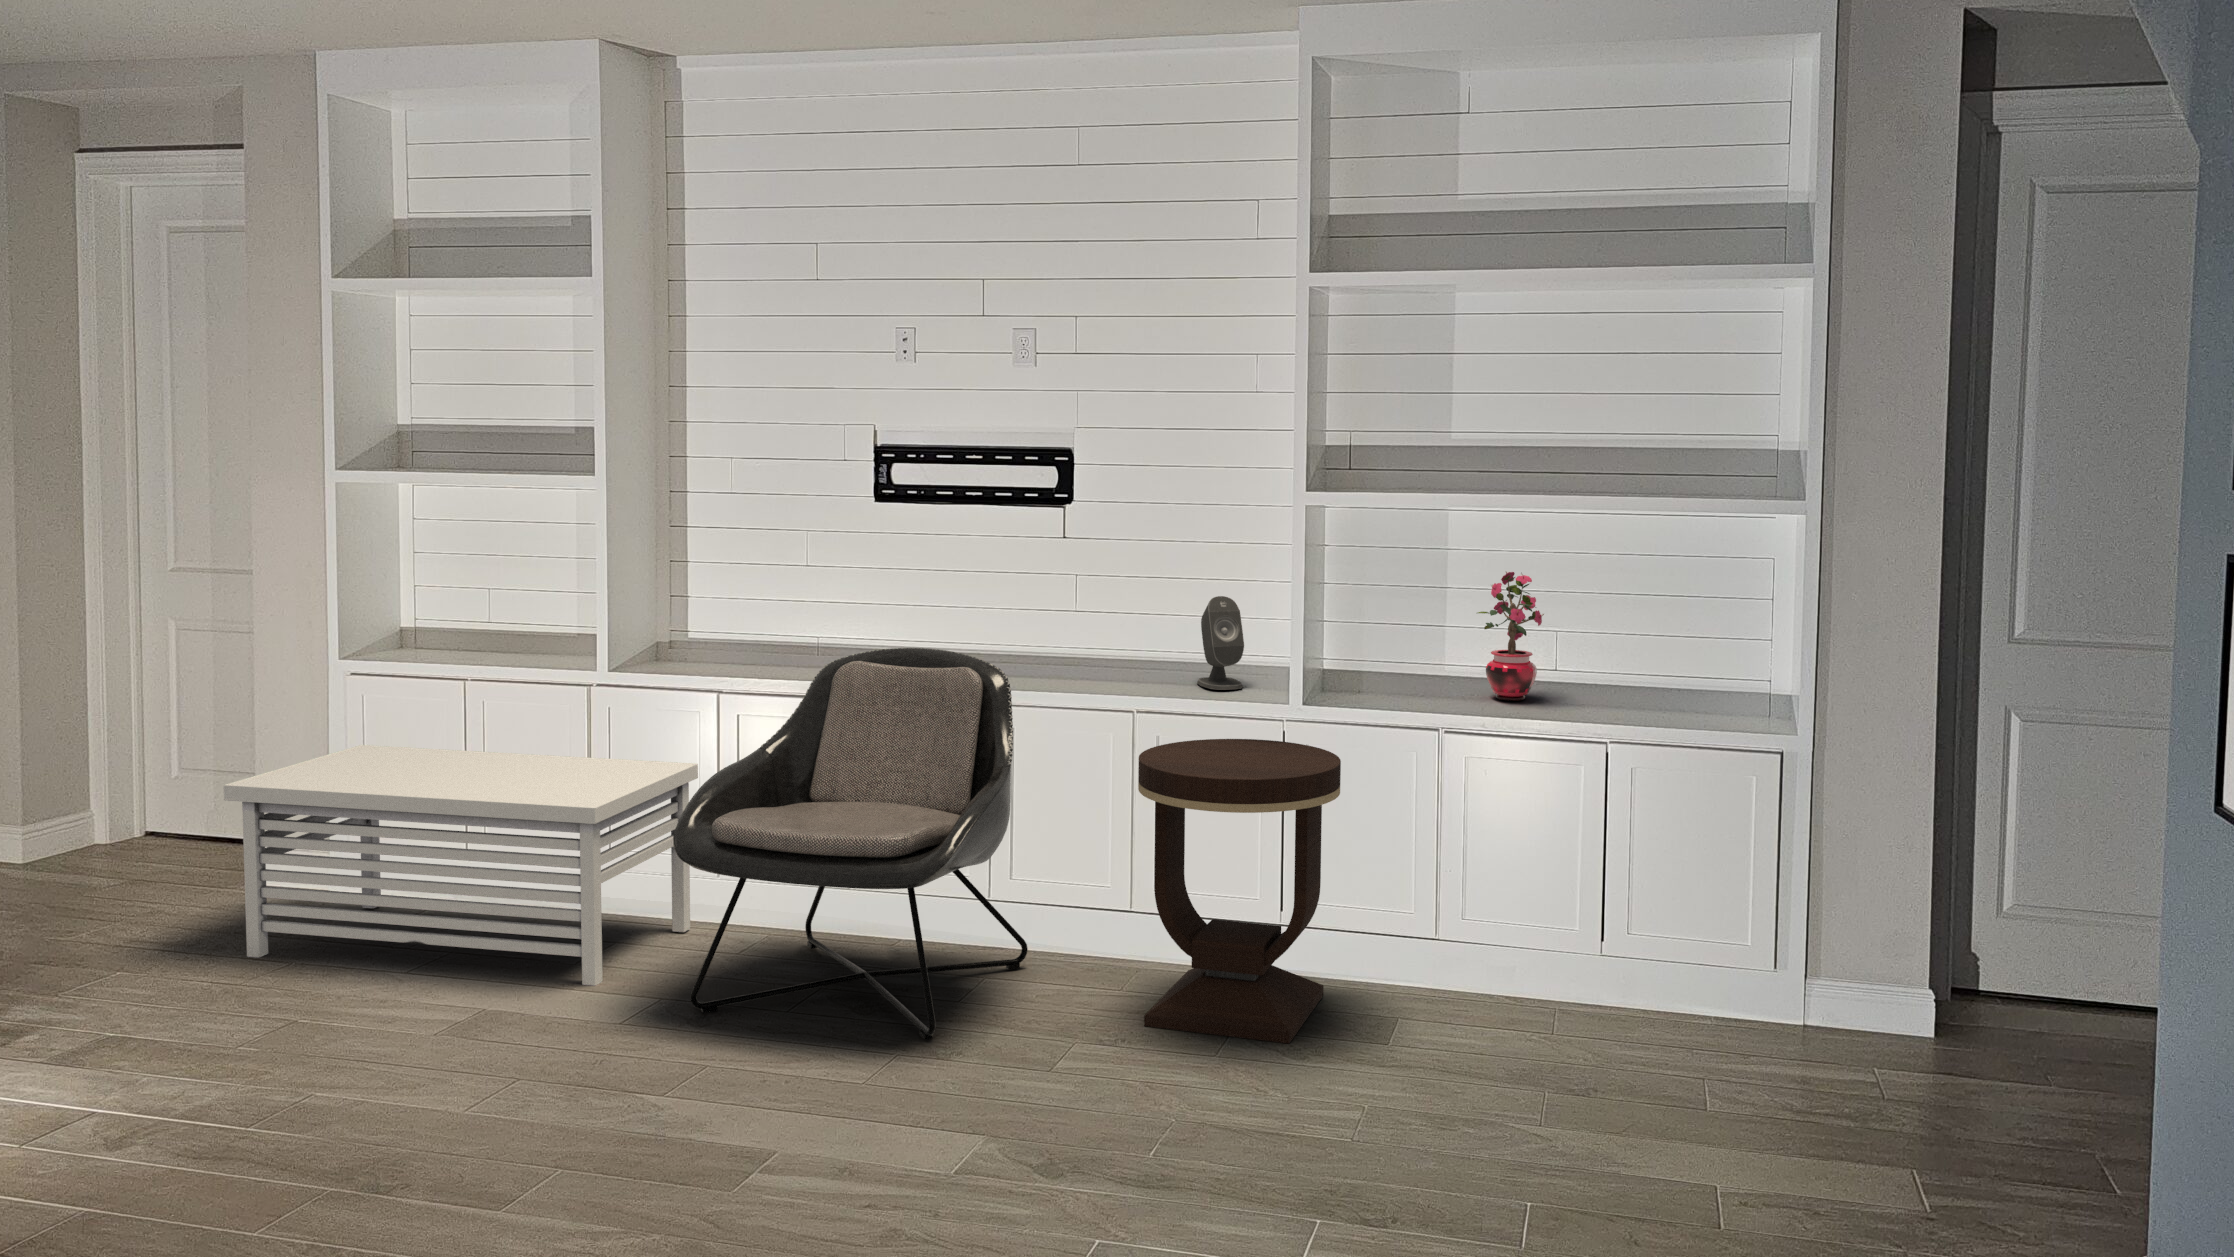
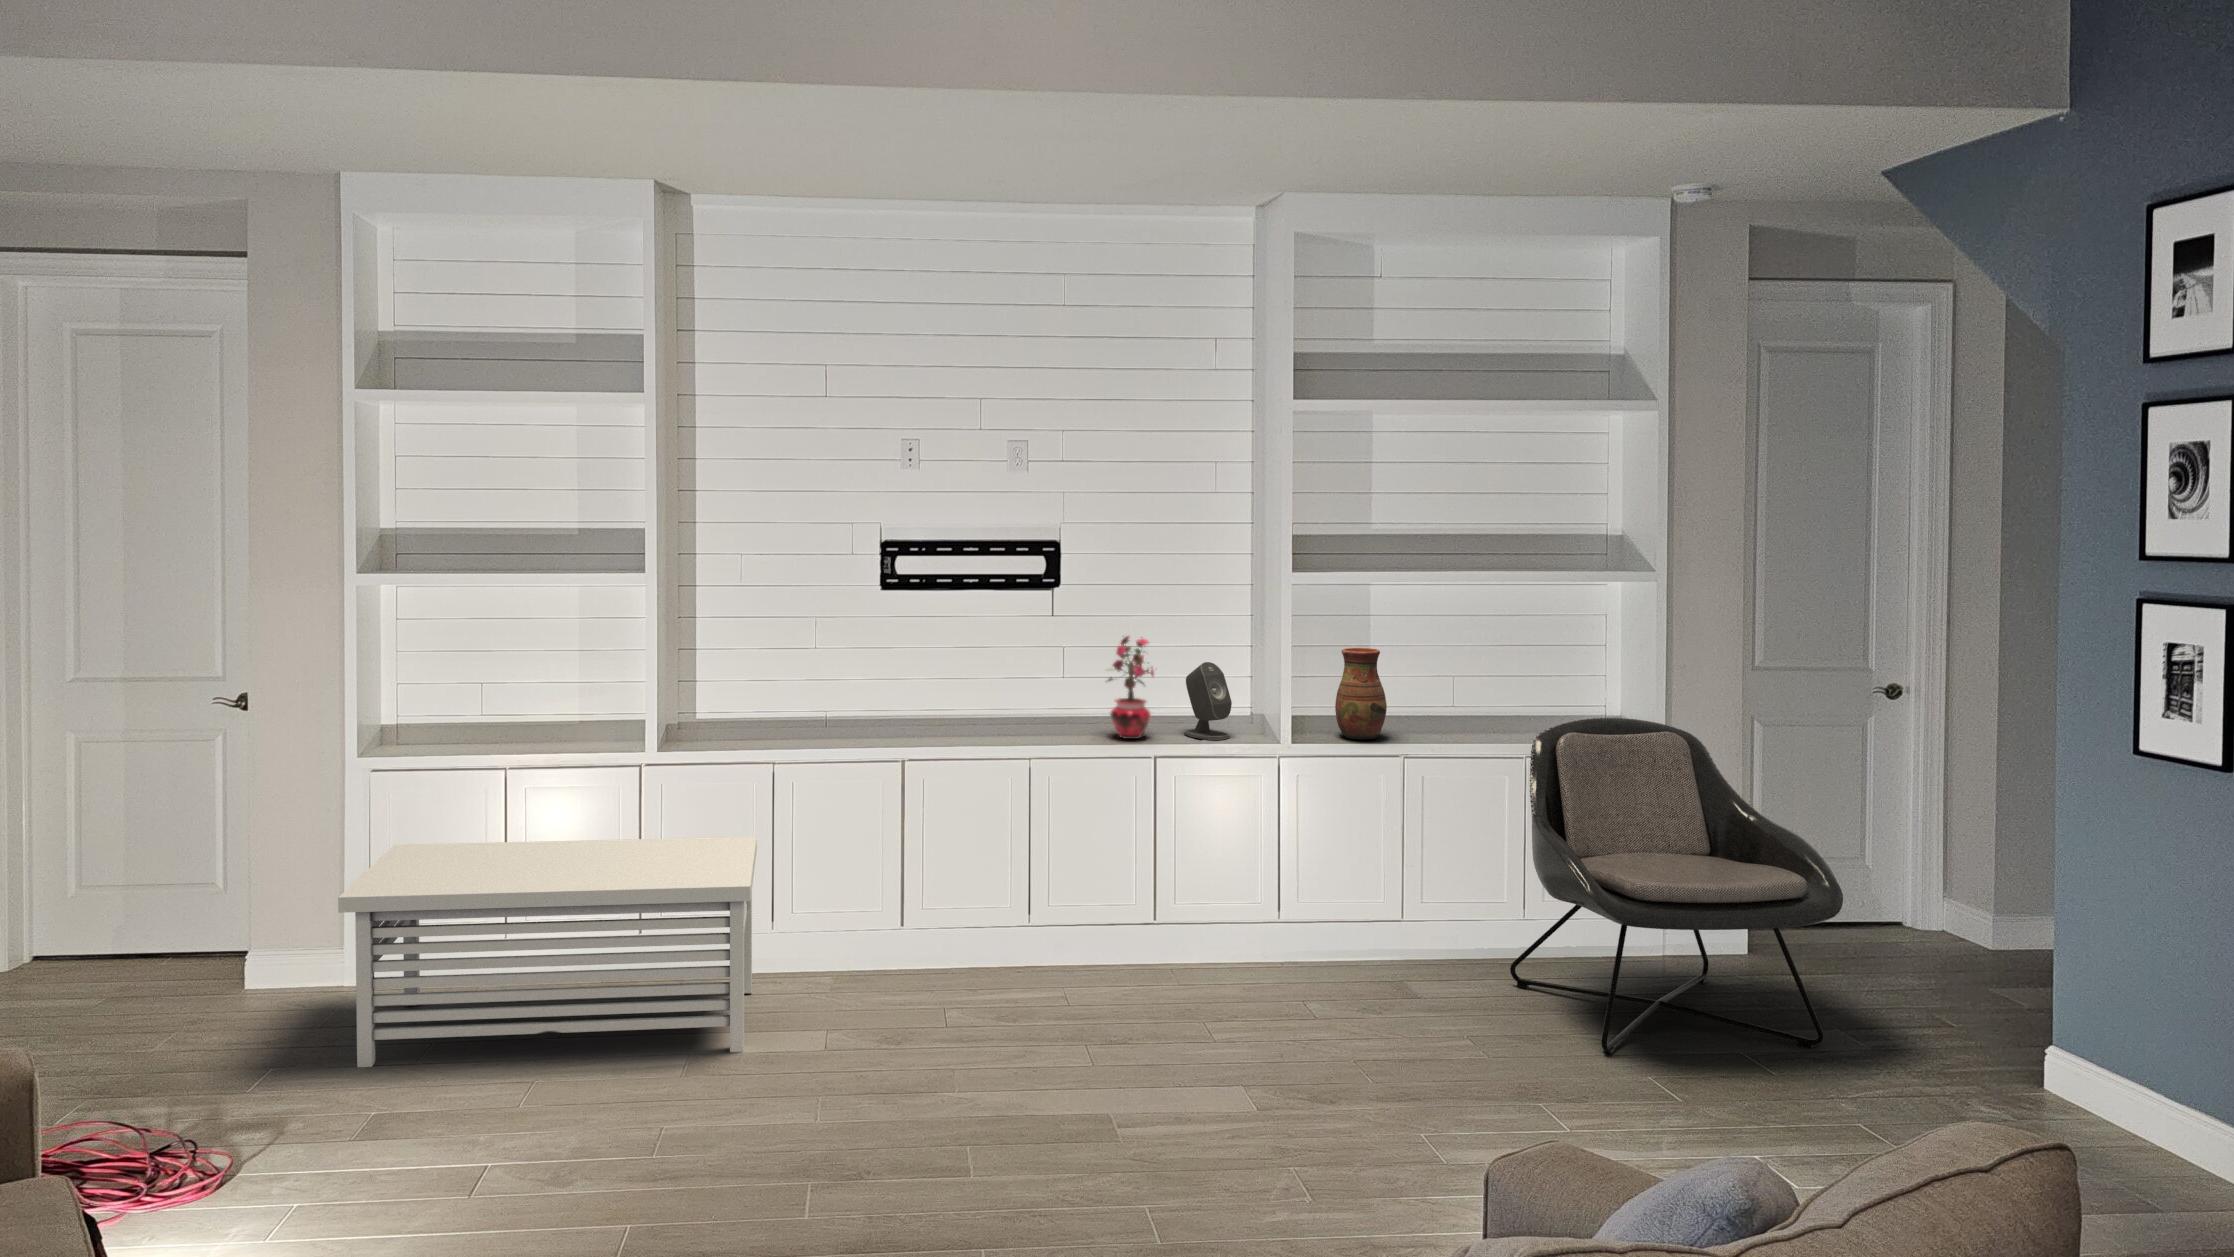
potted plant: present [1478,572,1544,701] -> present [1108,636,1154,739]
vase: none [1369,586,1432,701] -> present [1335,648,1387,740]
lounge chair: present [673,648,1028,1040] -> present [1510,718,1843,1055]
side table: present [1138,739,1341,1044] -> none [1214,780,1382,1027]

